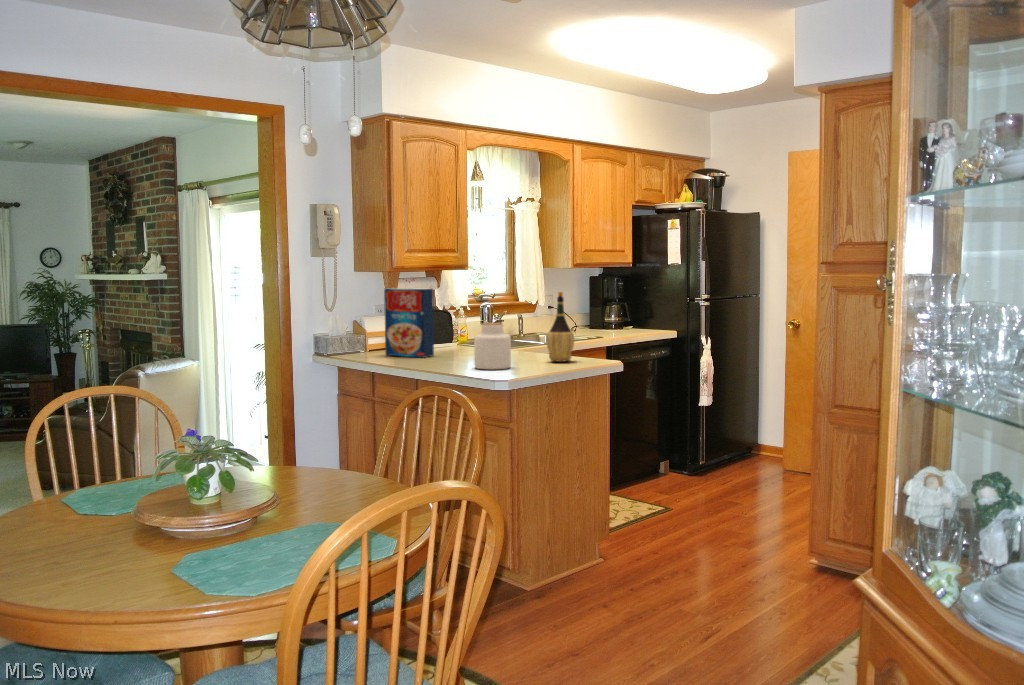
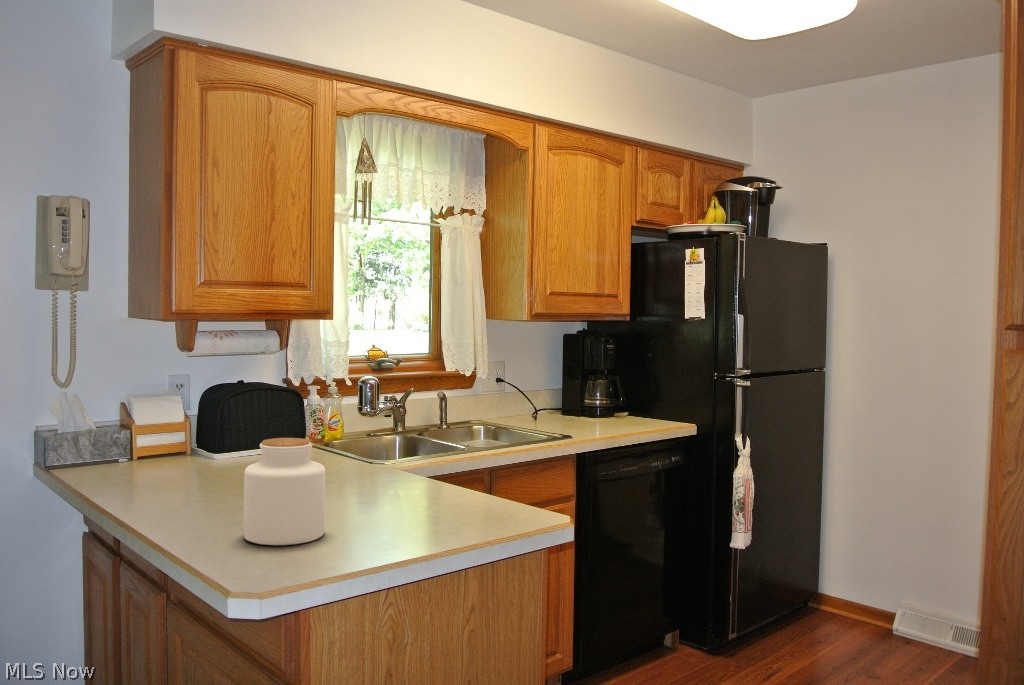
cereal box: present [384,288,434,358] -> none [149,351,235,485]
wine bottle: present [546,292,574,362] -> none [417,373,475,518]

